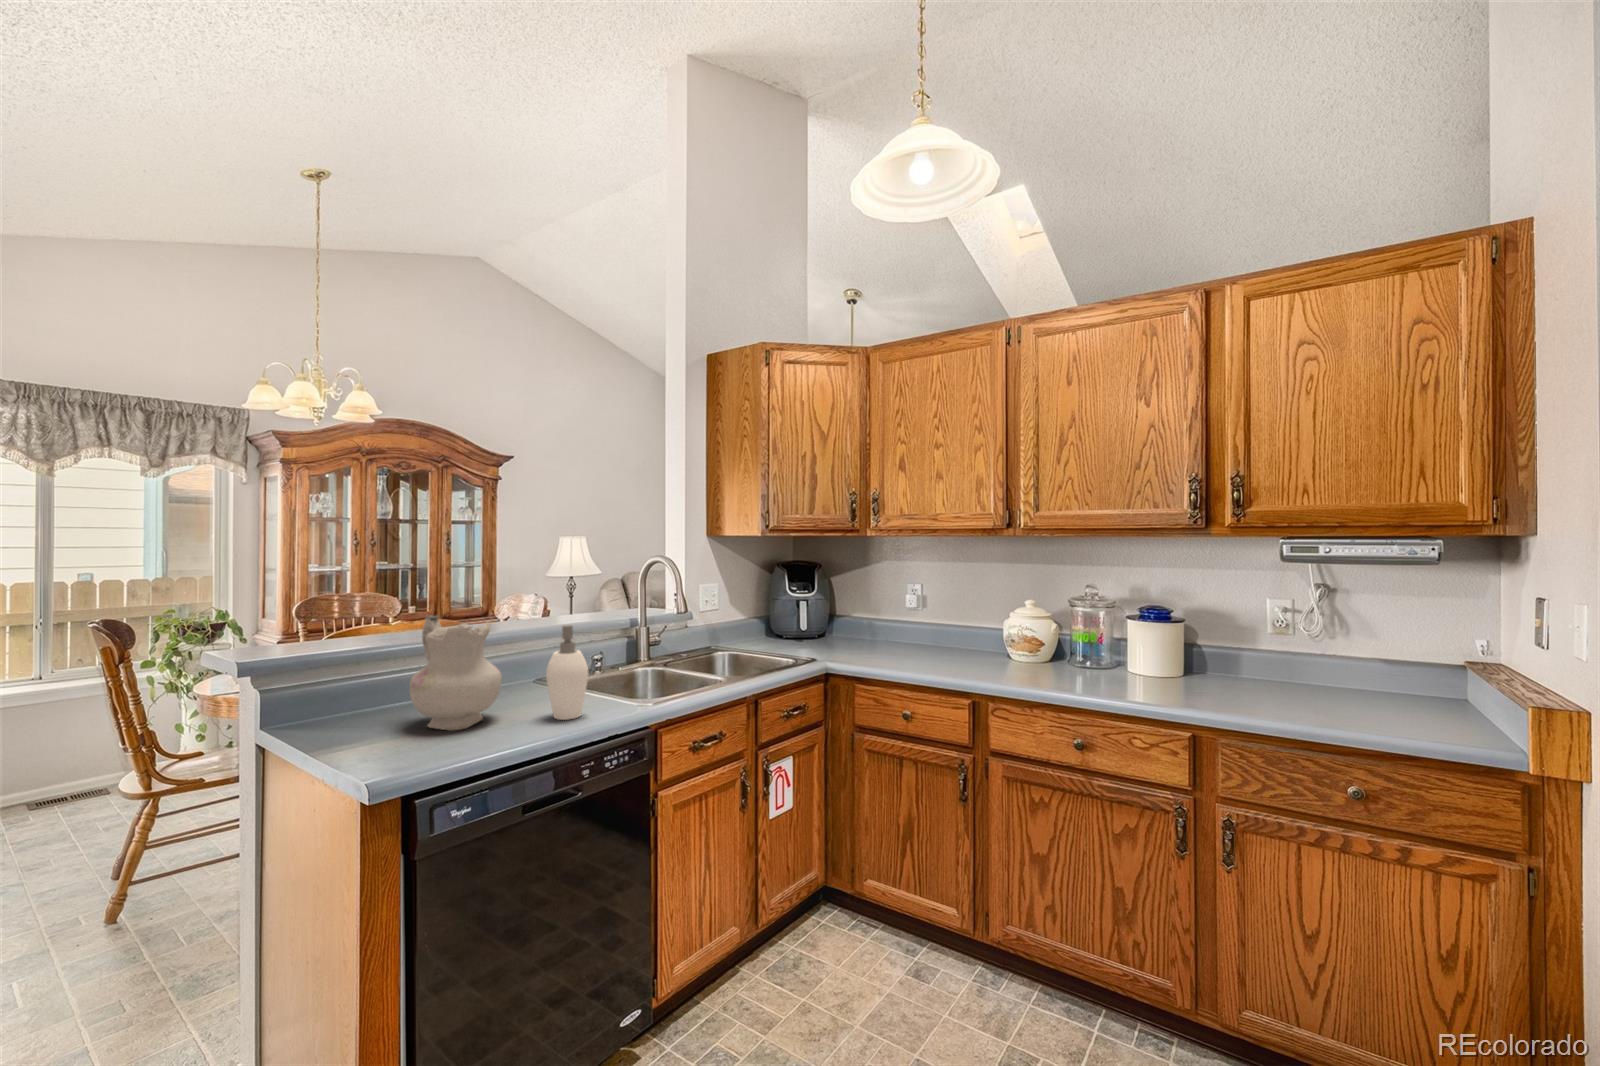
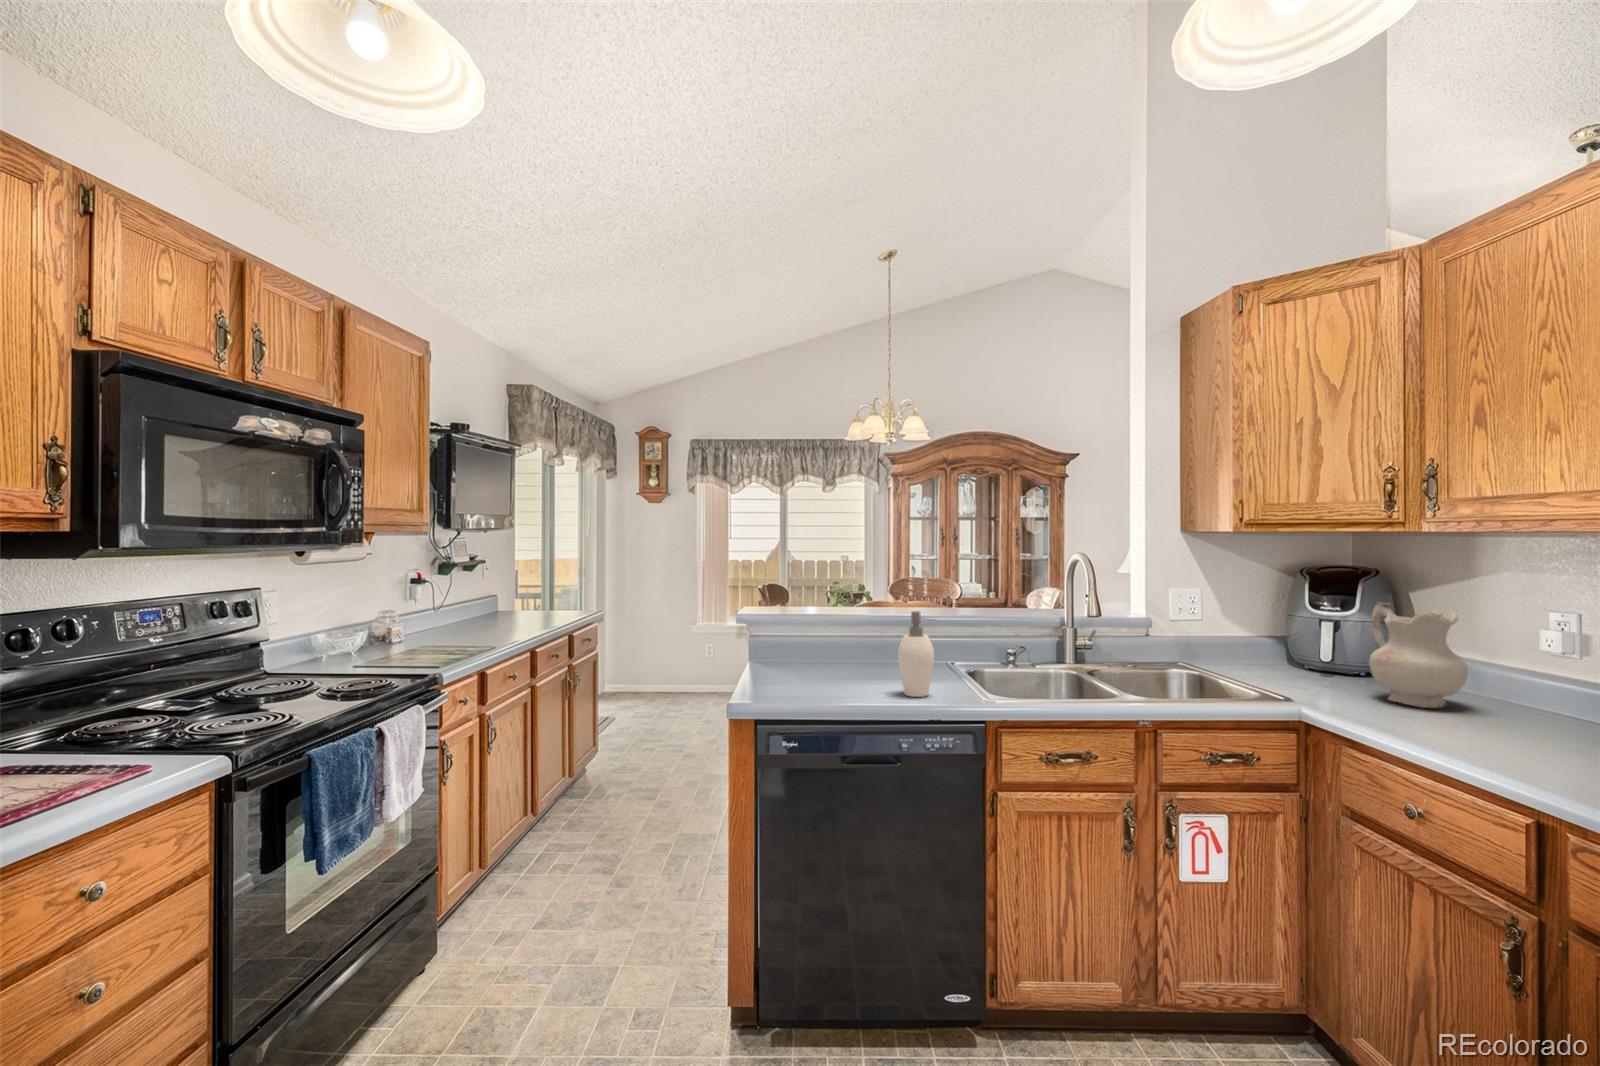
ceramic pitcher: present [409,615,502,730] -> present [1369,602,1468,708]

